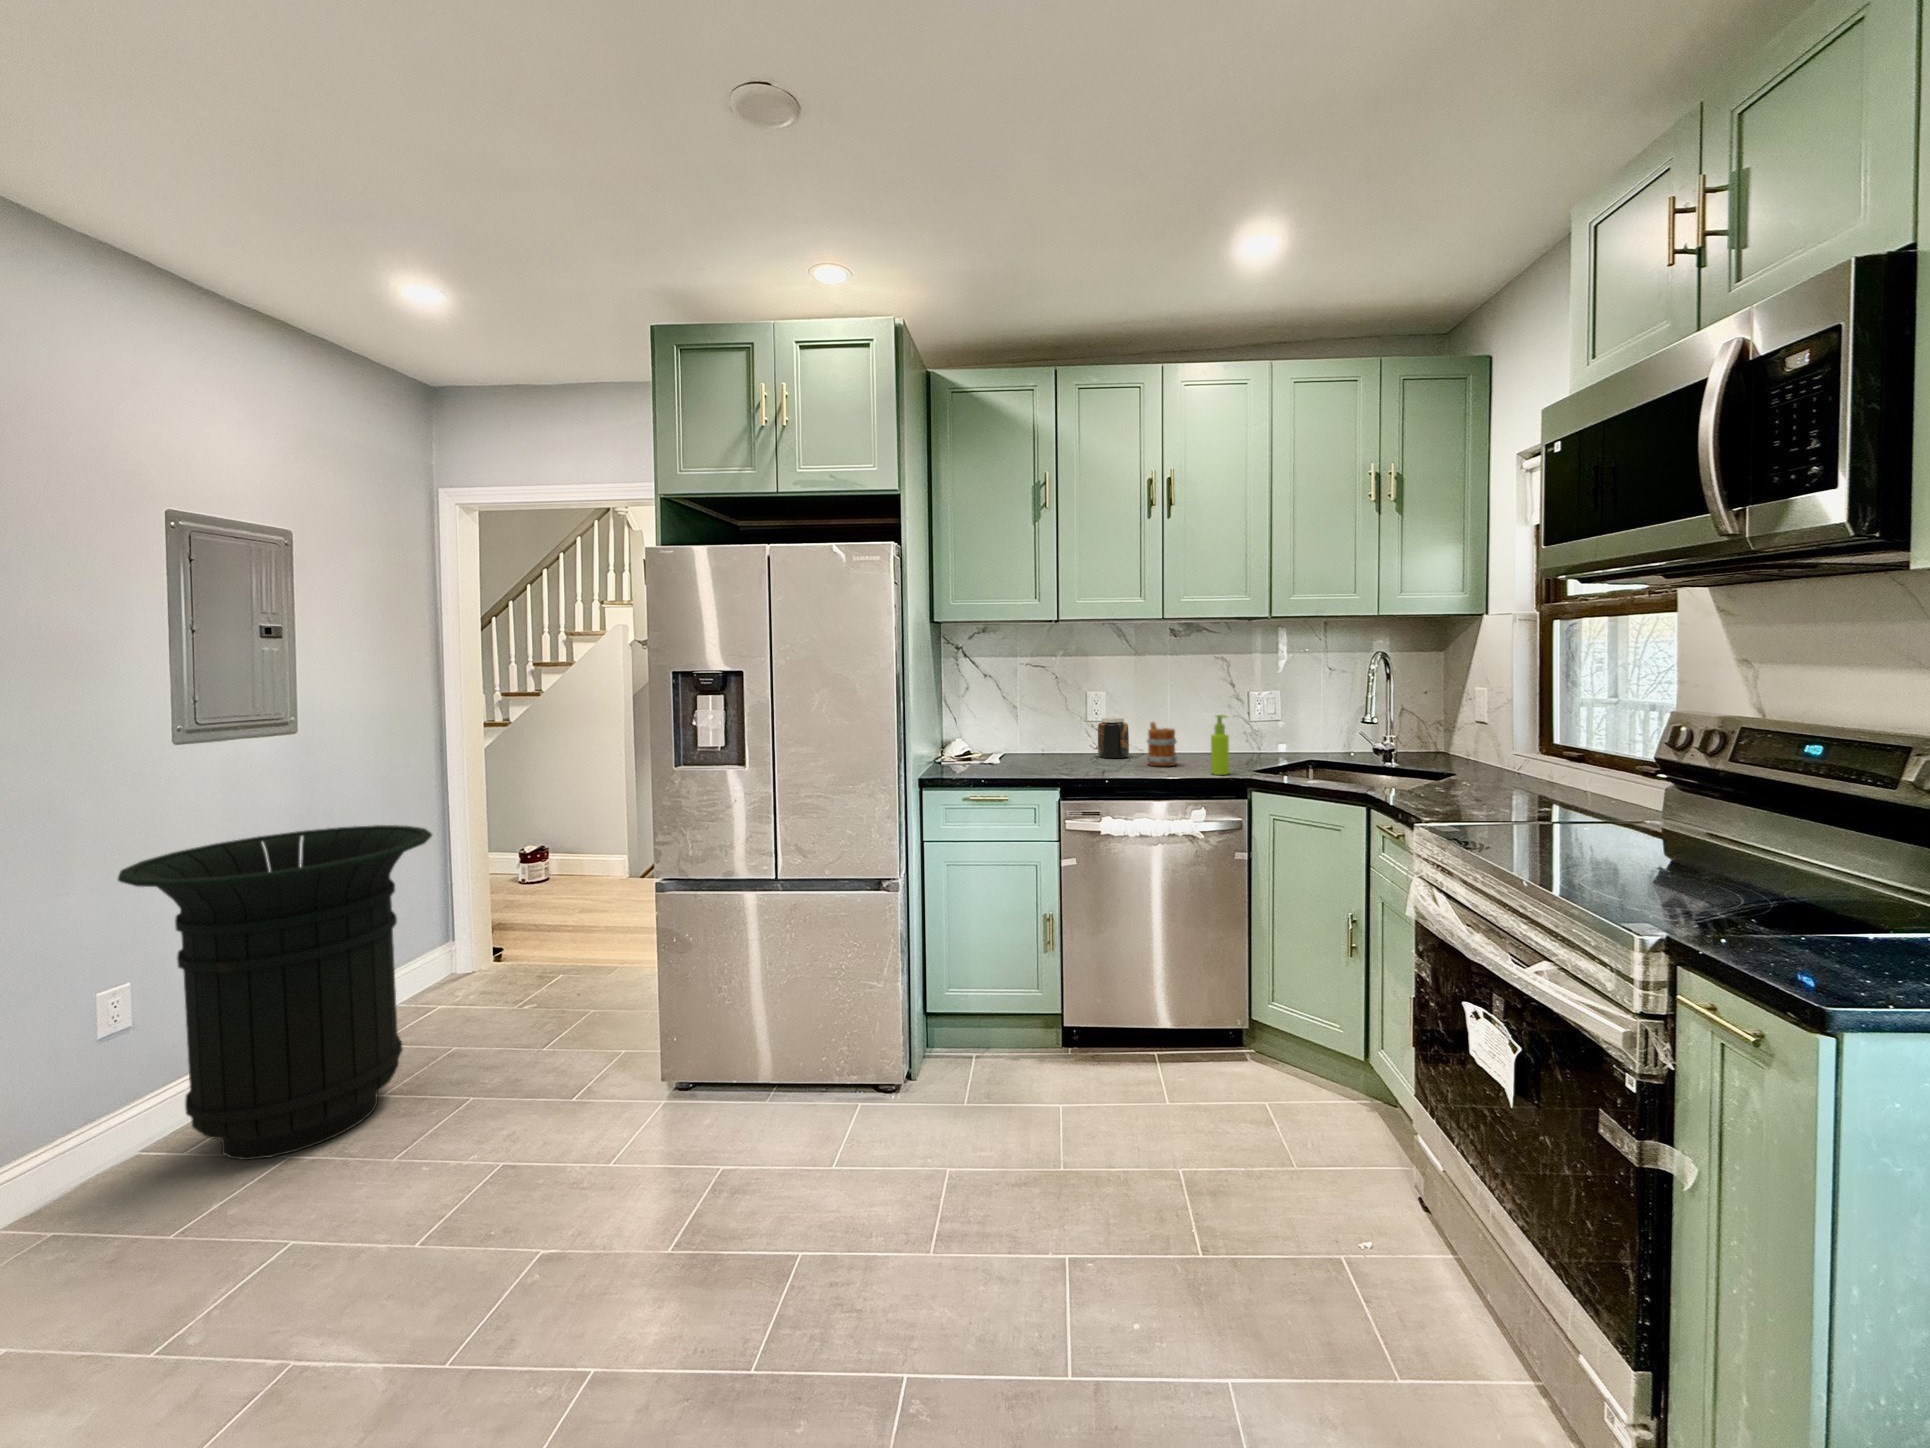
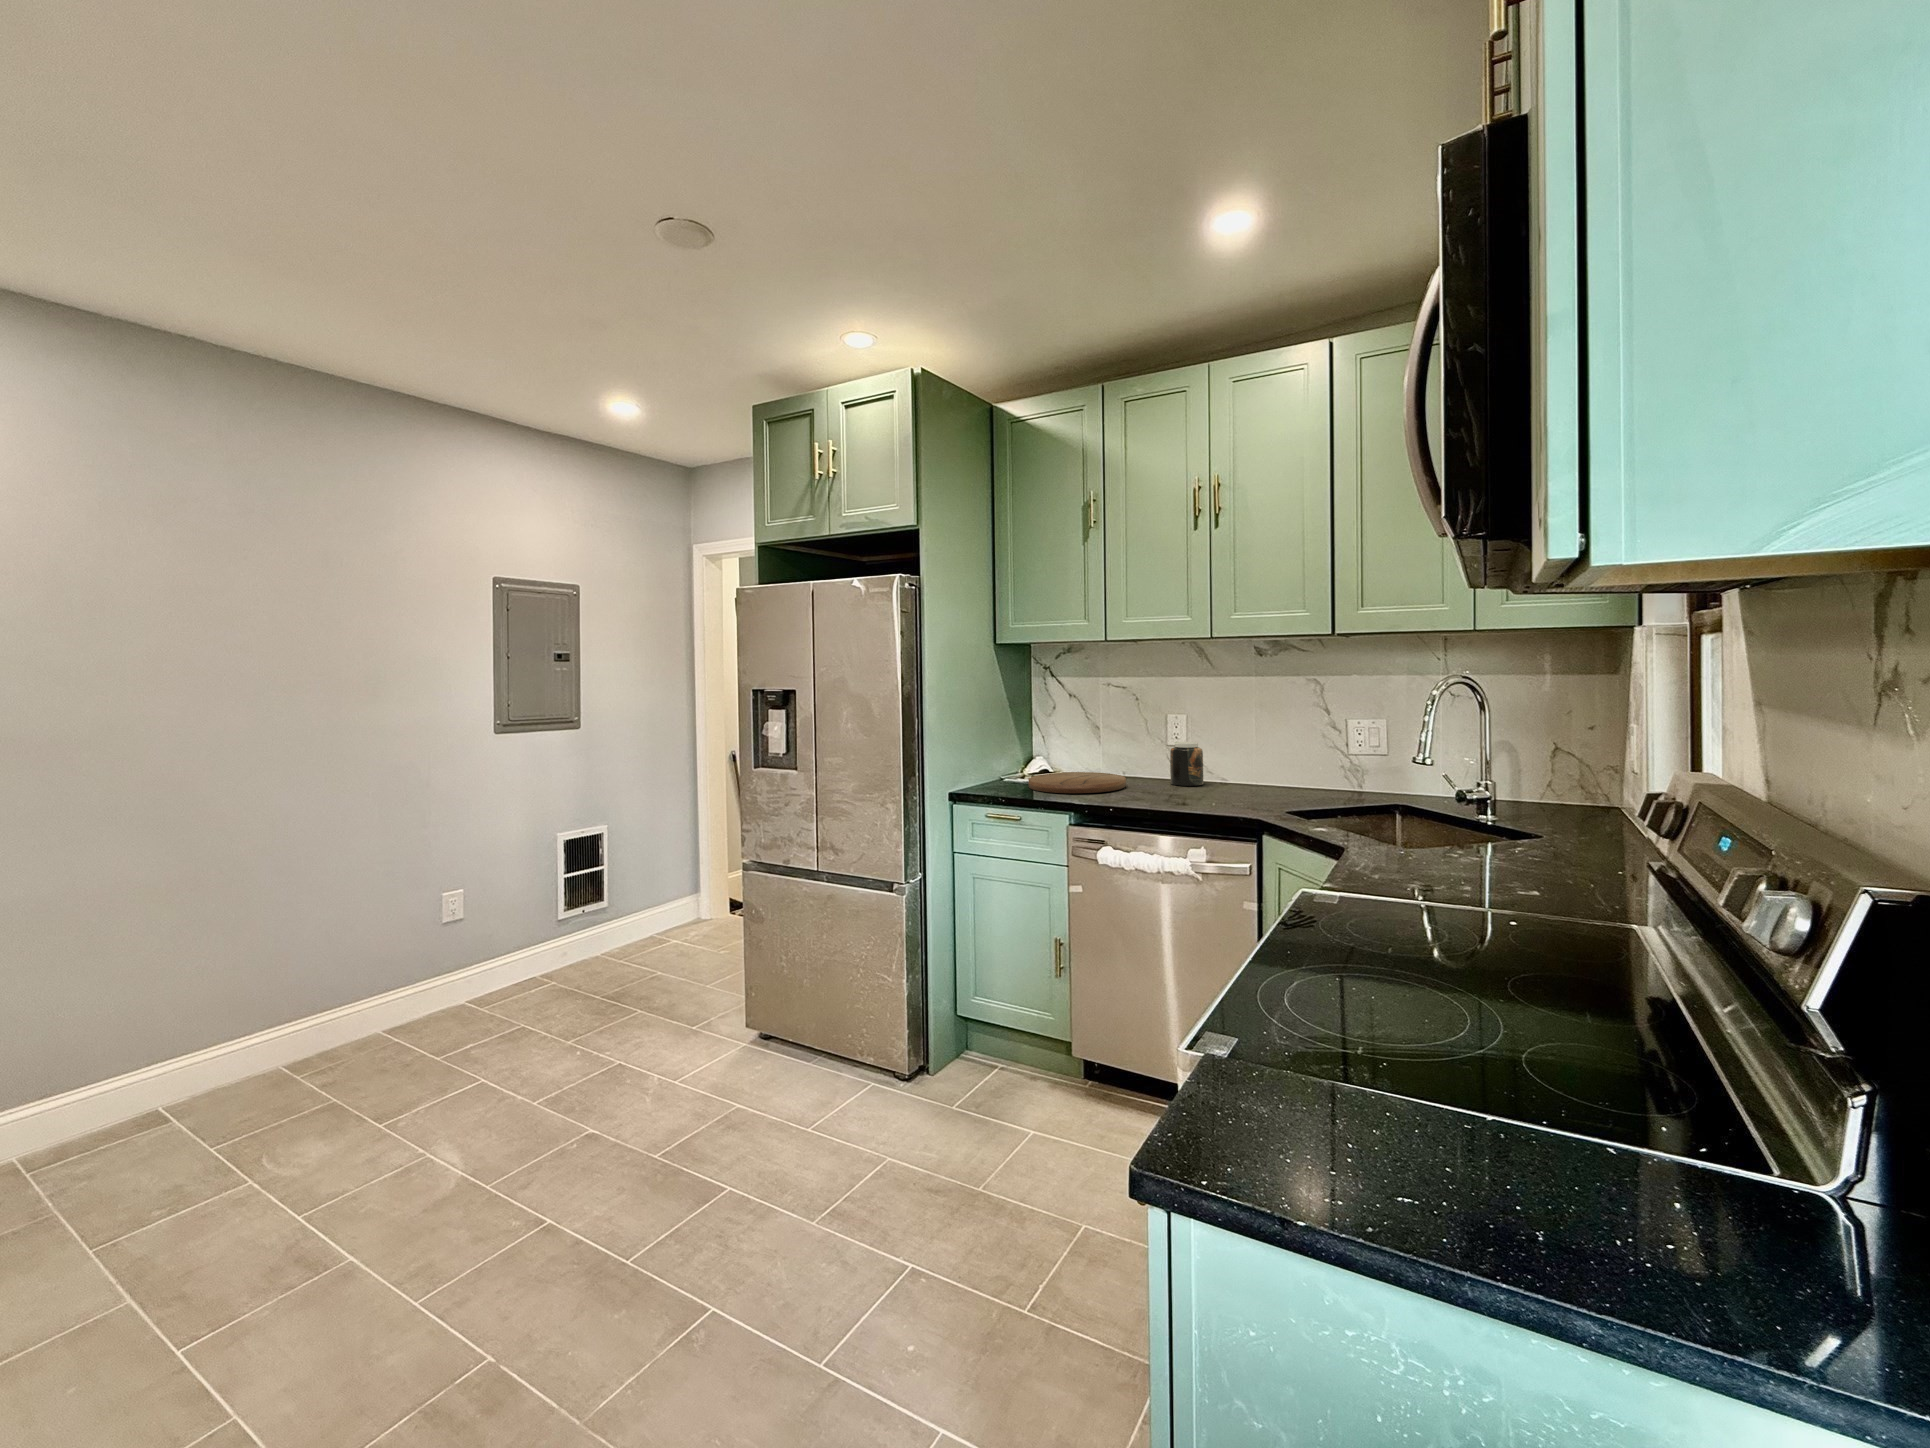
soap dispenser: present [1211,715,1229,775] -> none [1242,745,1263,812]
mug: present [1147,722,1178,766] -> none [1198,749,1232,798]
cutting board: none [975,751,1072,771] -> present [1028,772,1126,793]
trash can: present [118,825,432,1160] -> none [440,799,629,1025]

